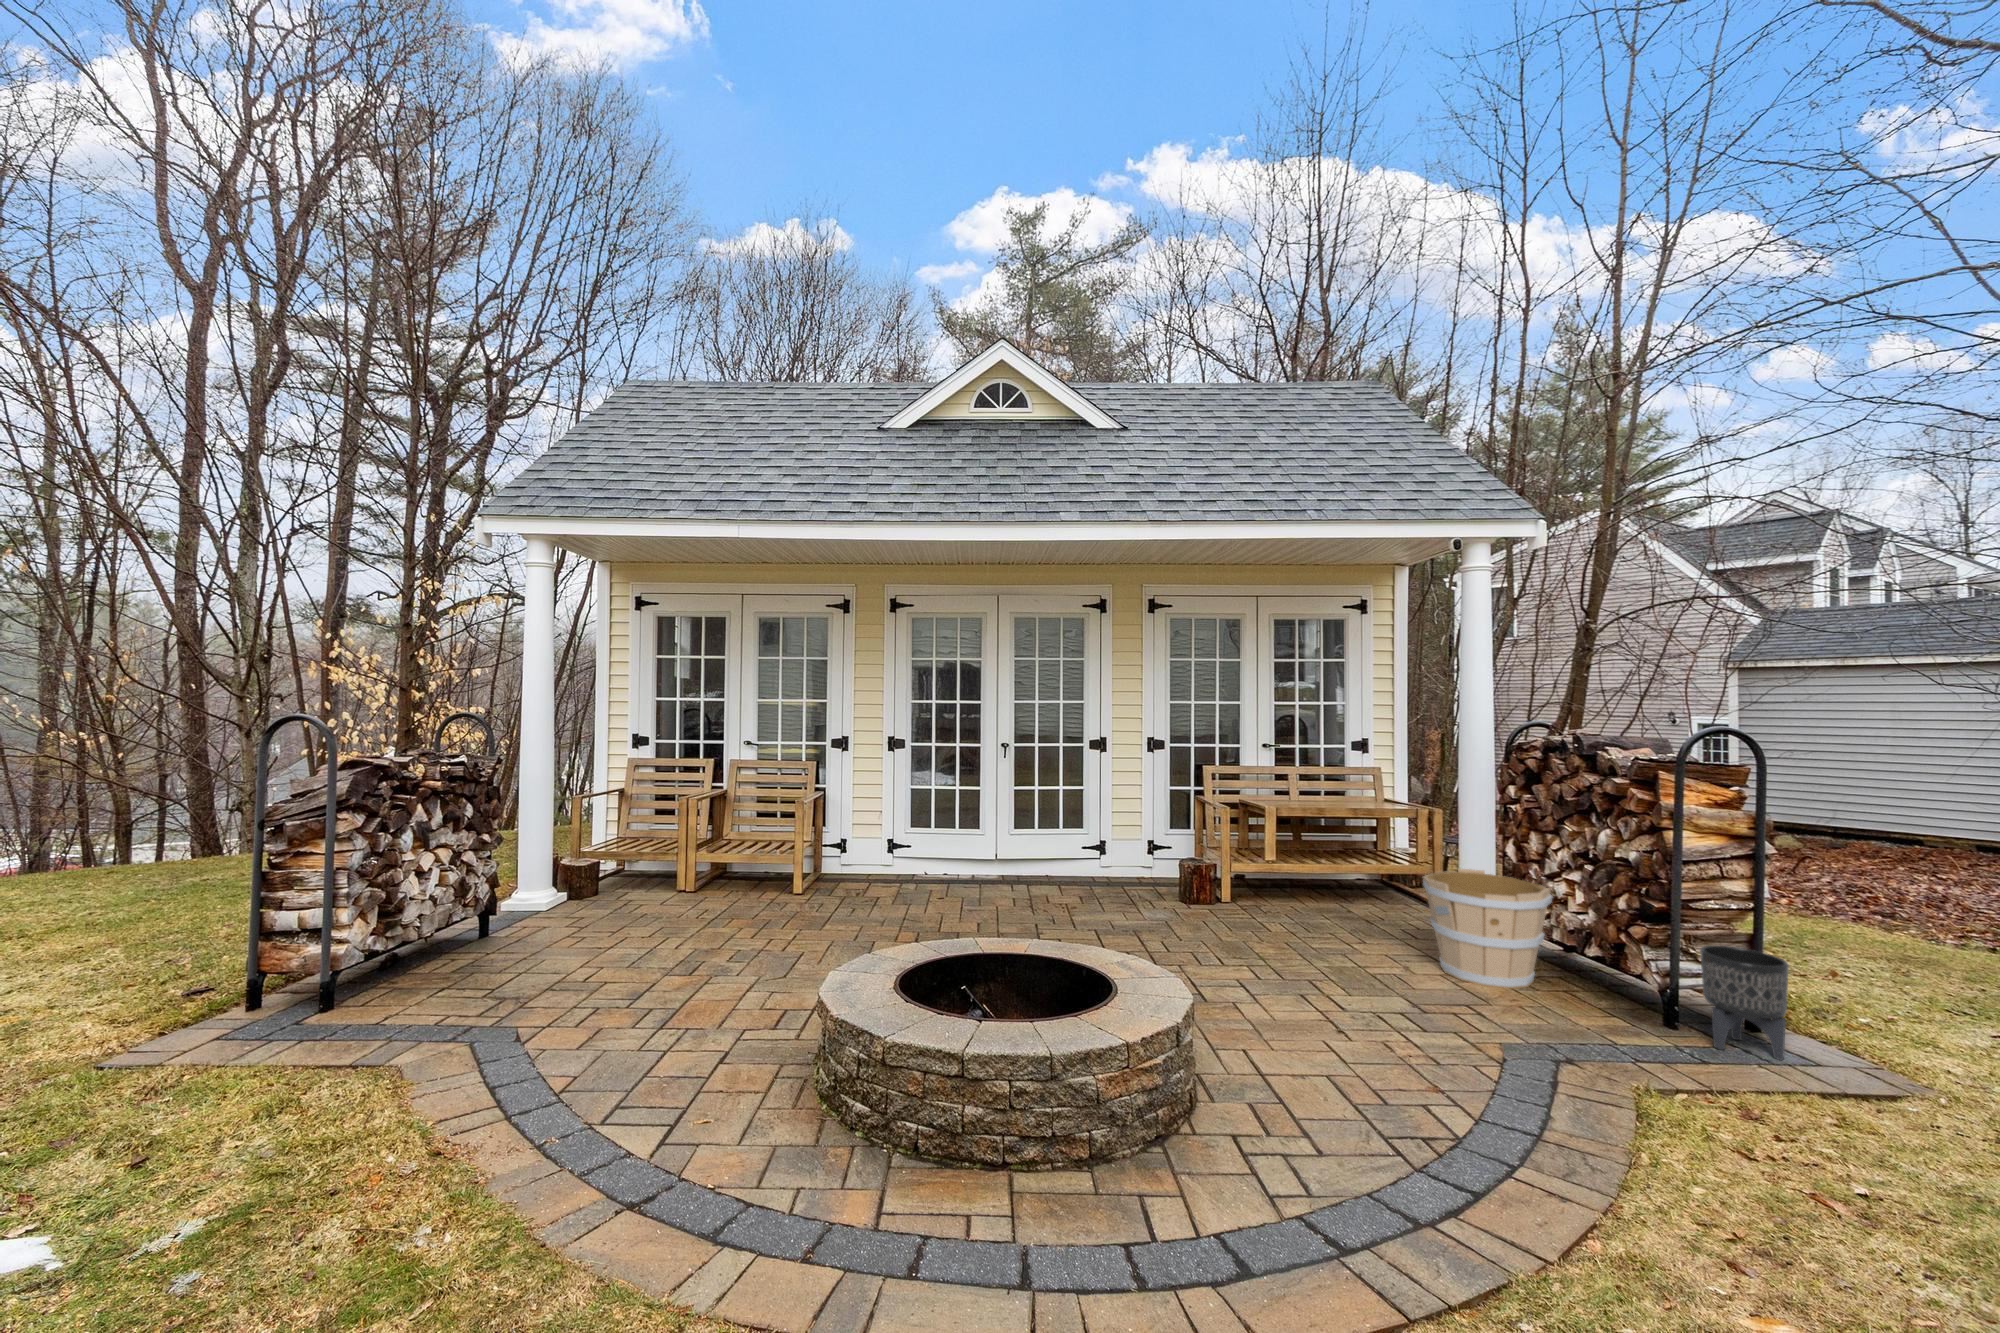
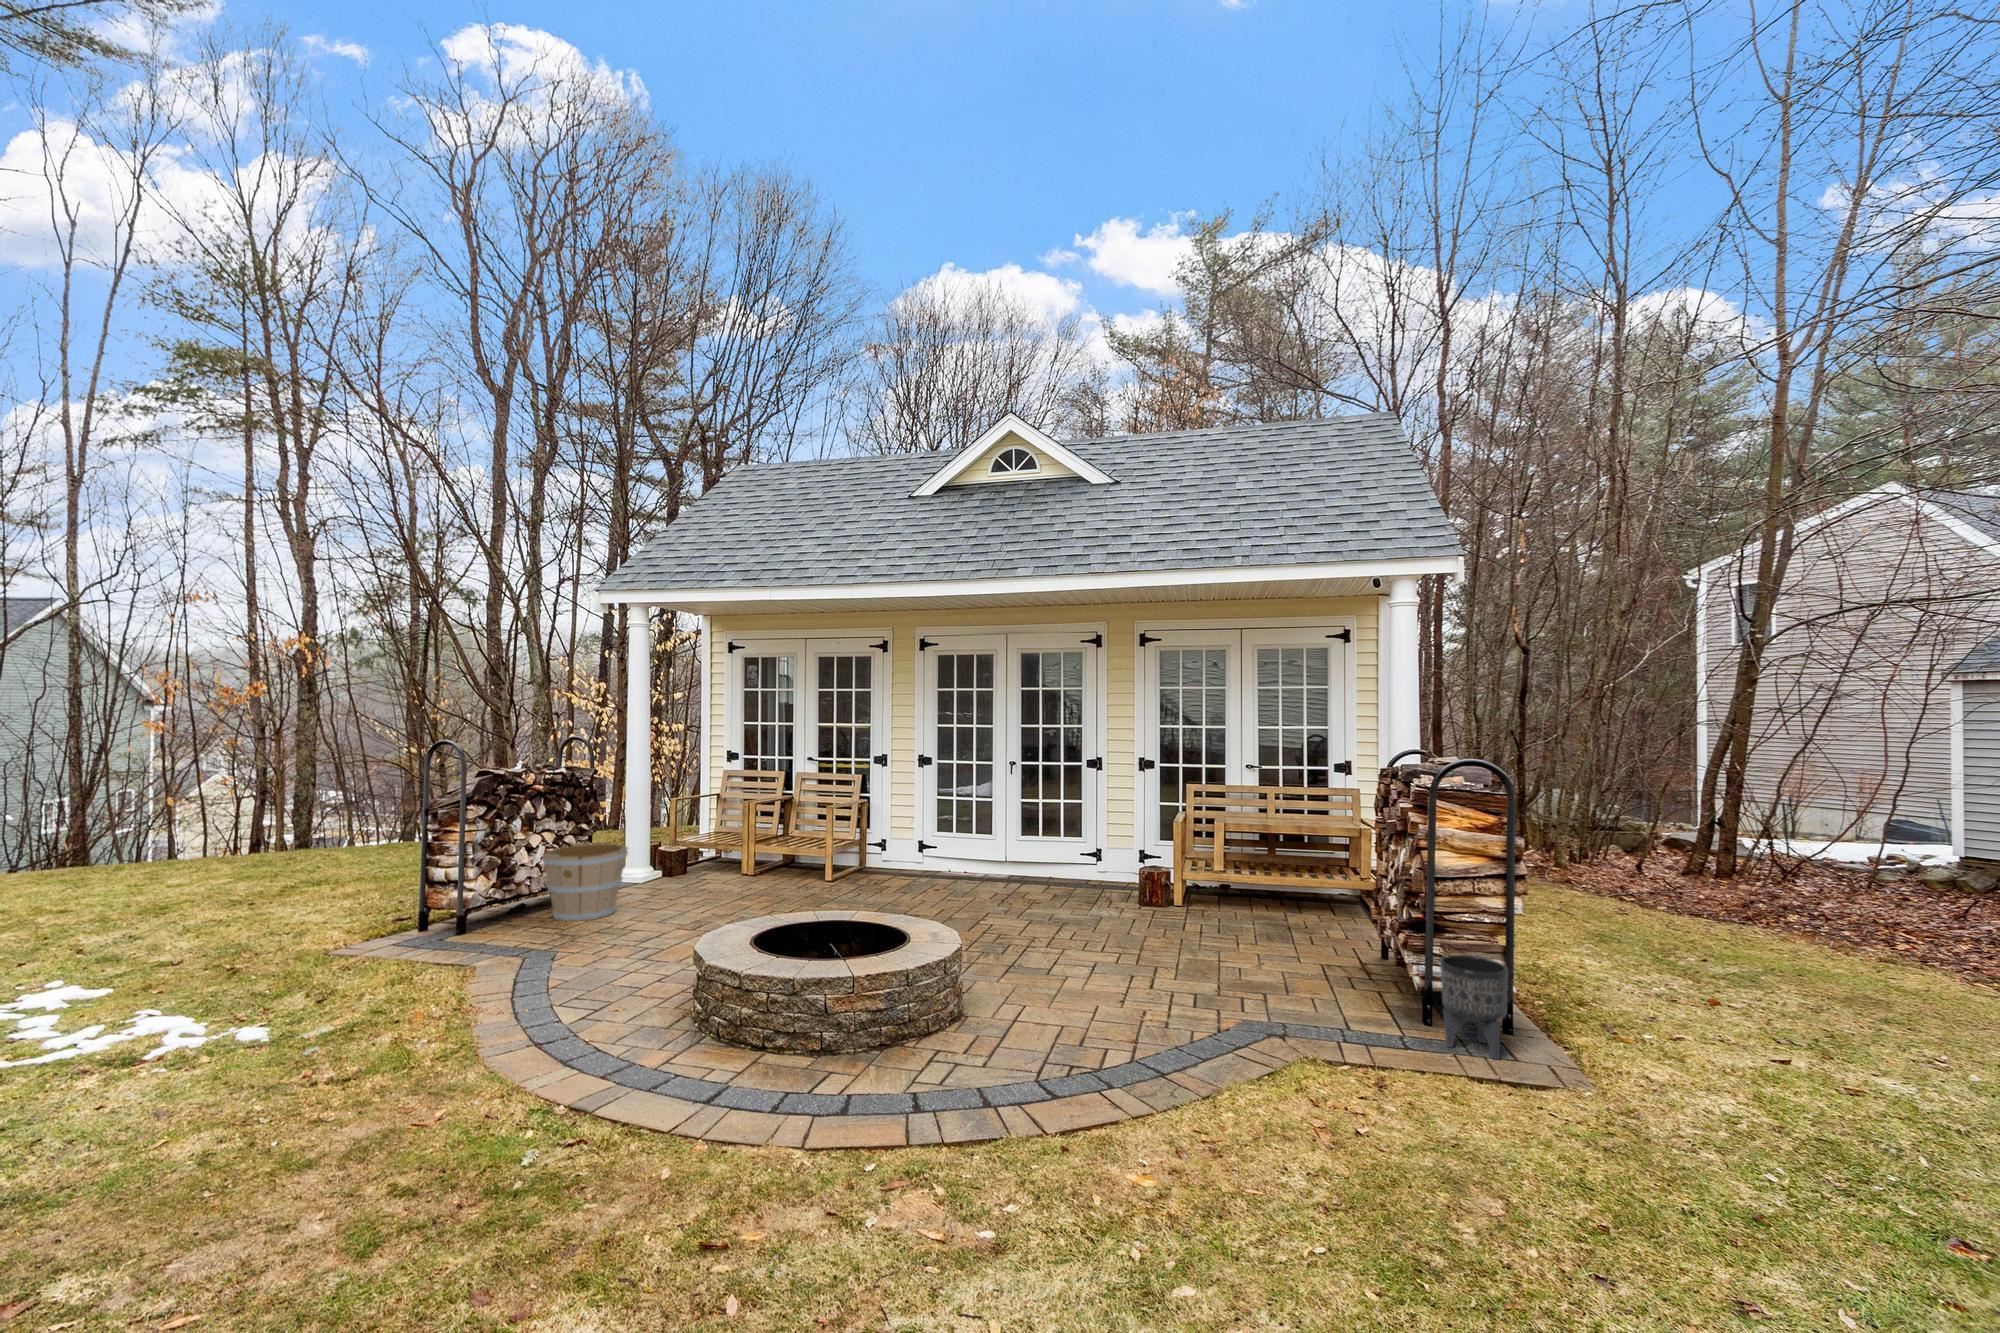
wooden bucket: present [1423,869,1552,989] -> present [542,842,628,921]

